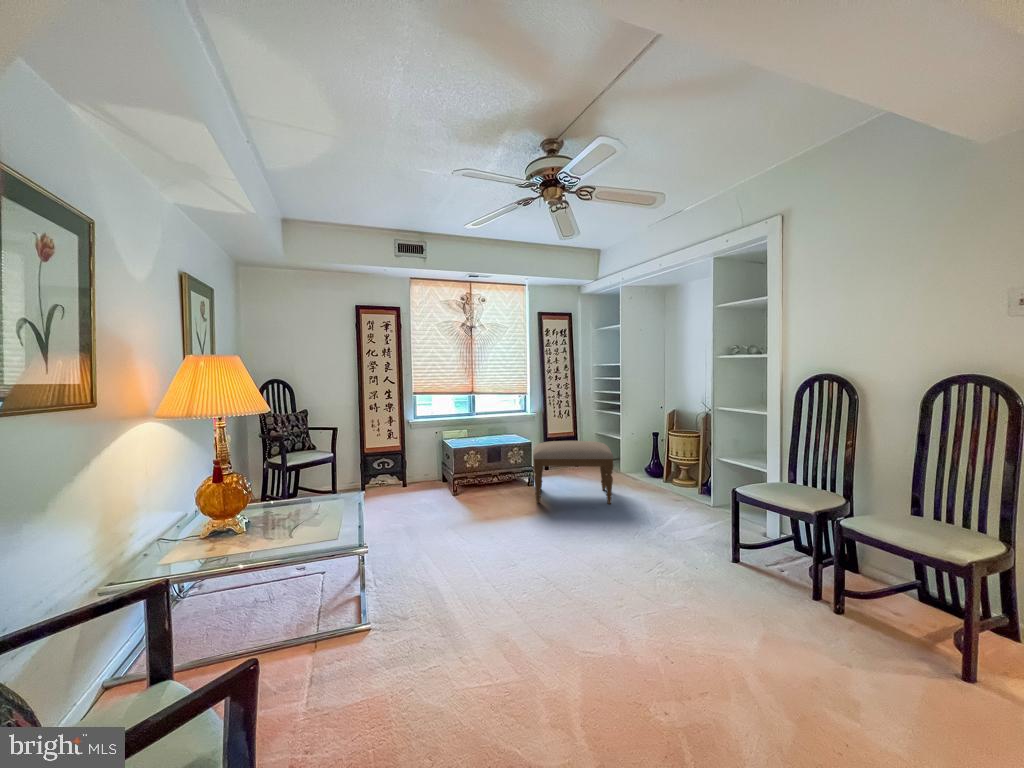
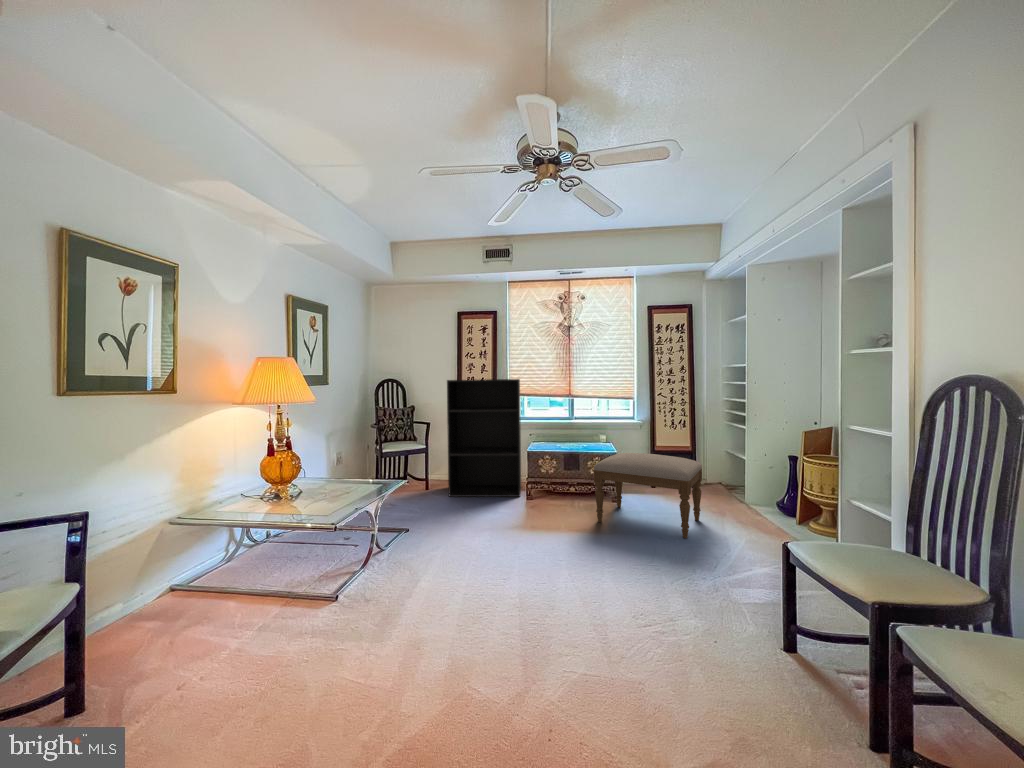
bookshelf: none [363,378,447,505] -> present [447,379,521,497]

